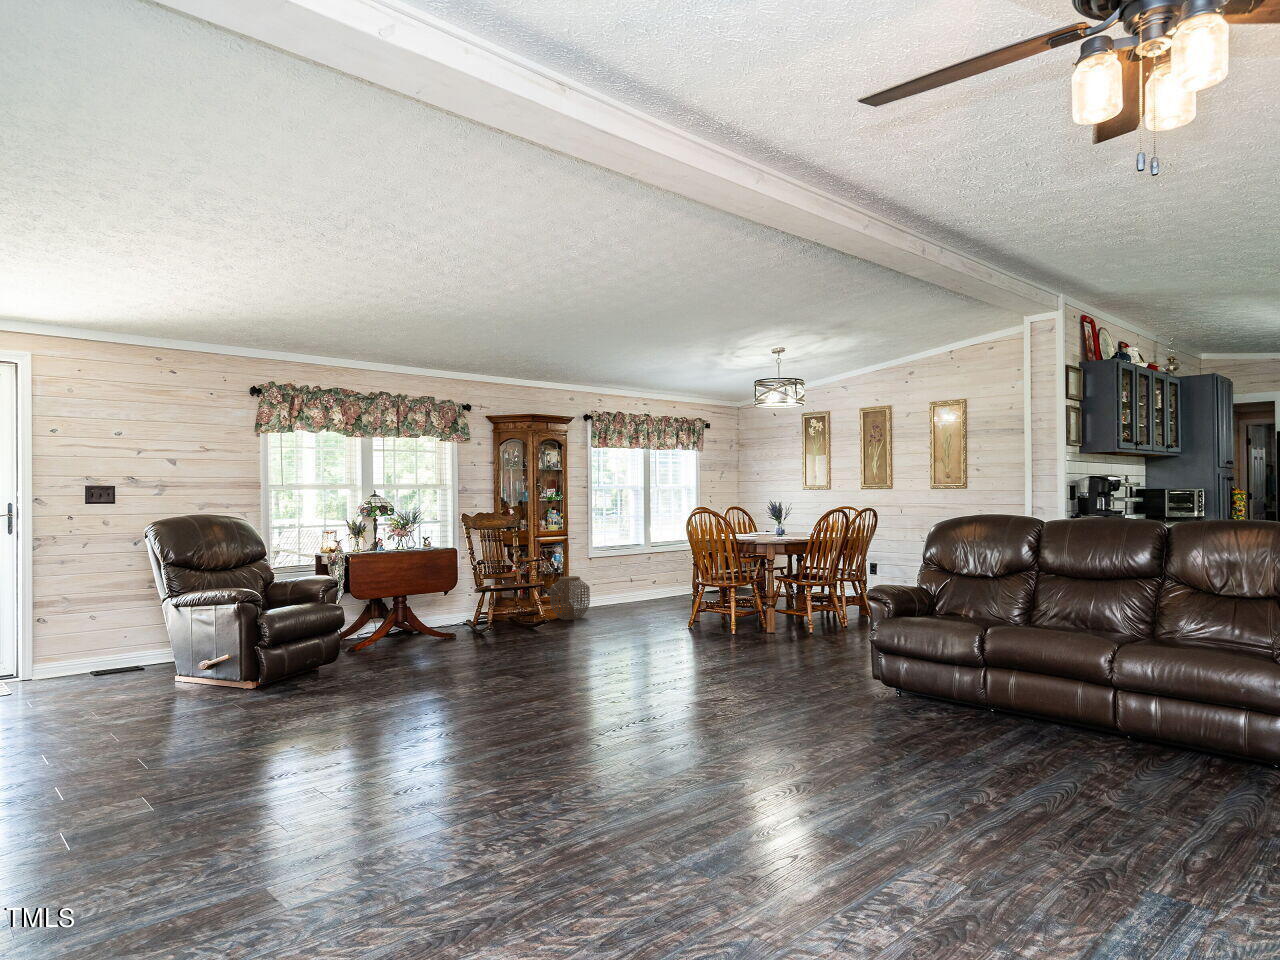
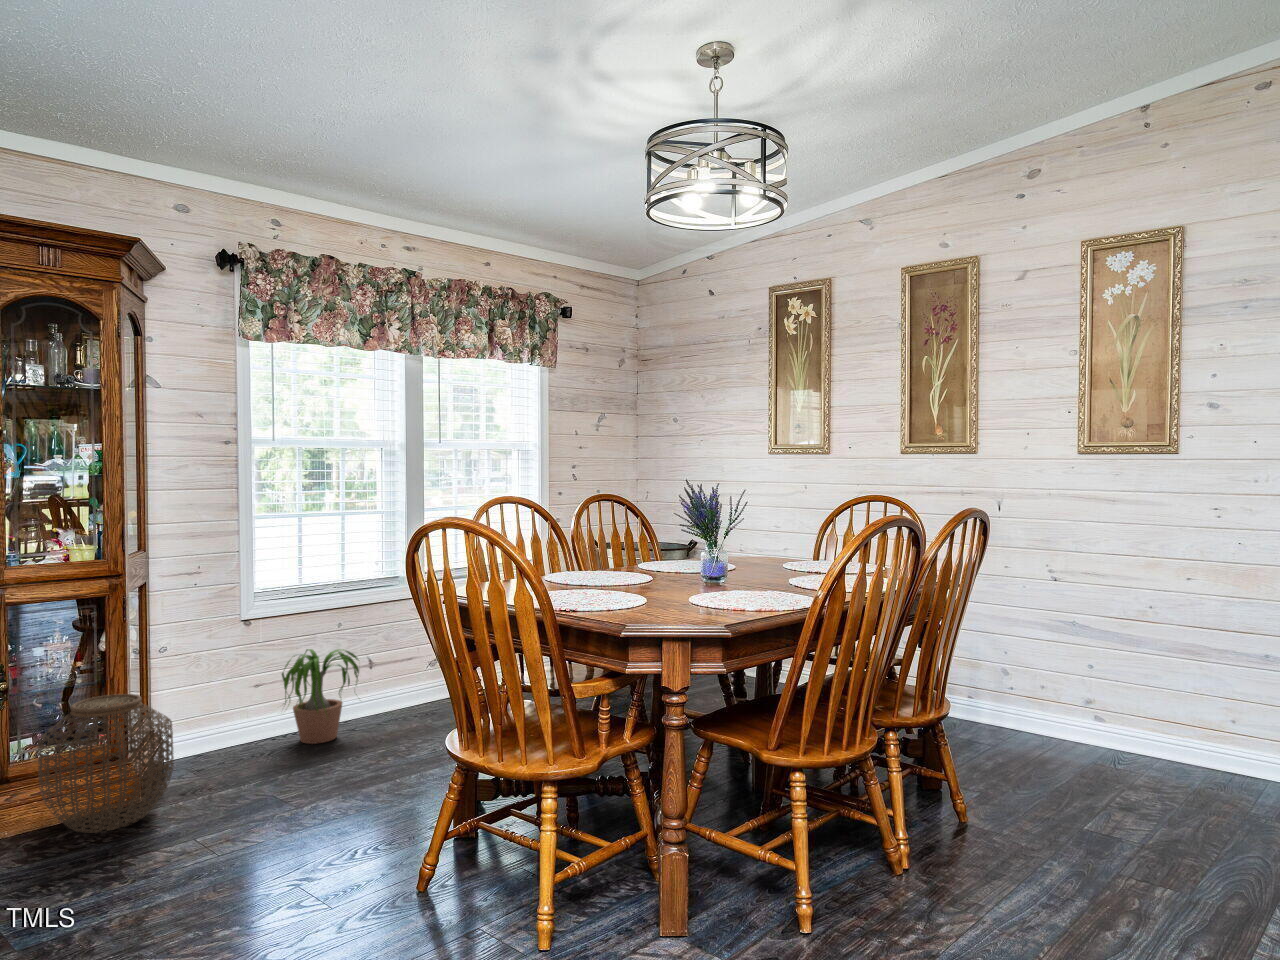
potted plant: none [602,570,640,606] -> present [282,649,359,744]

